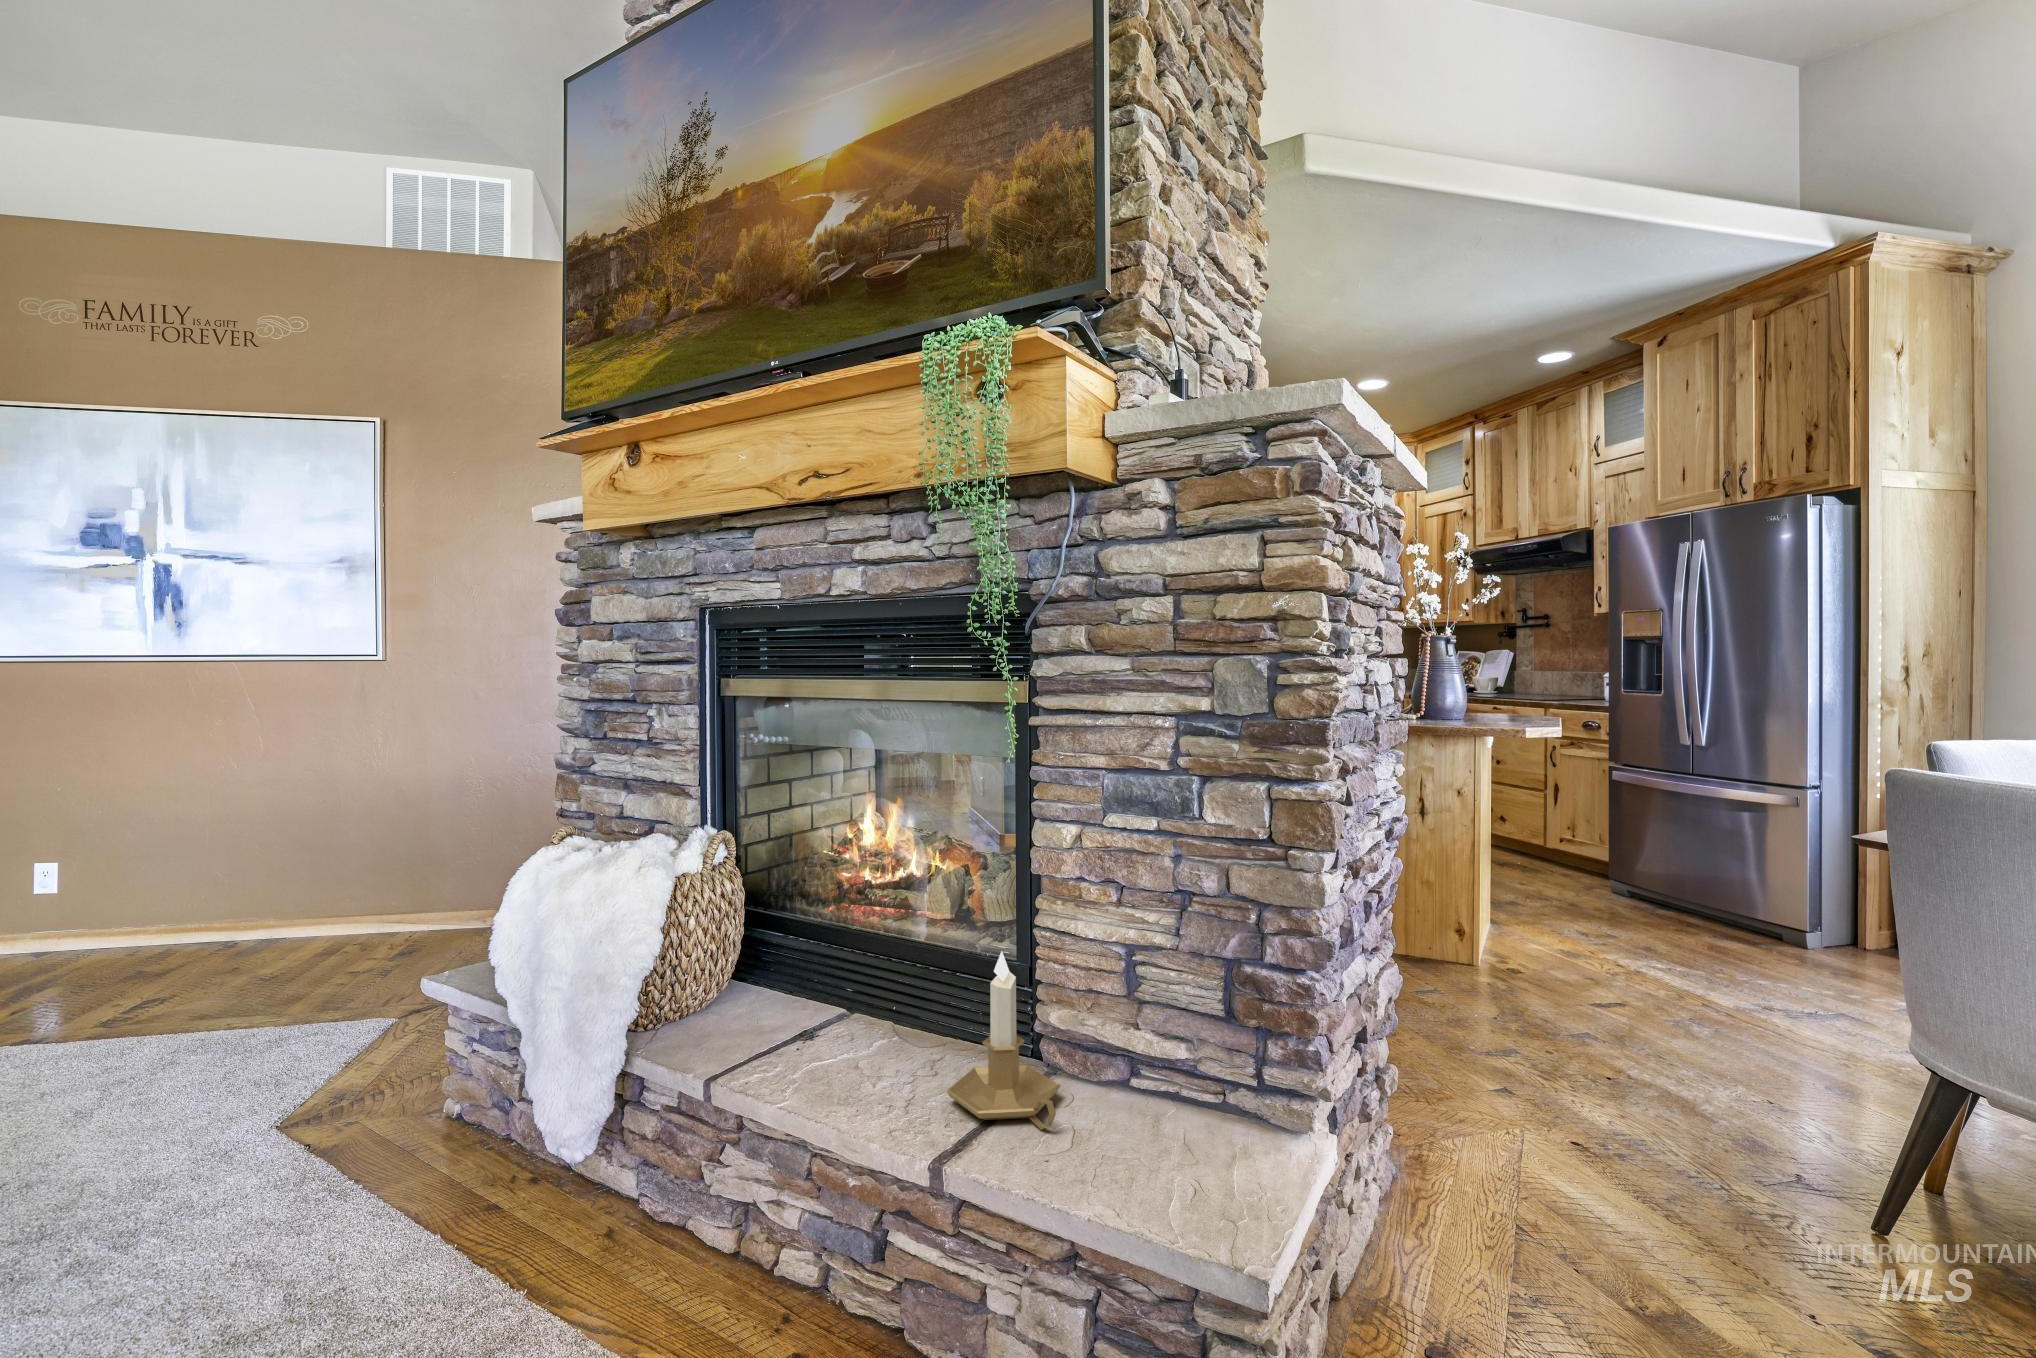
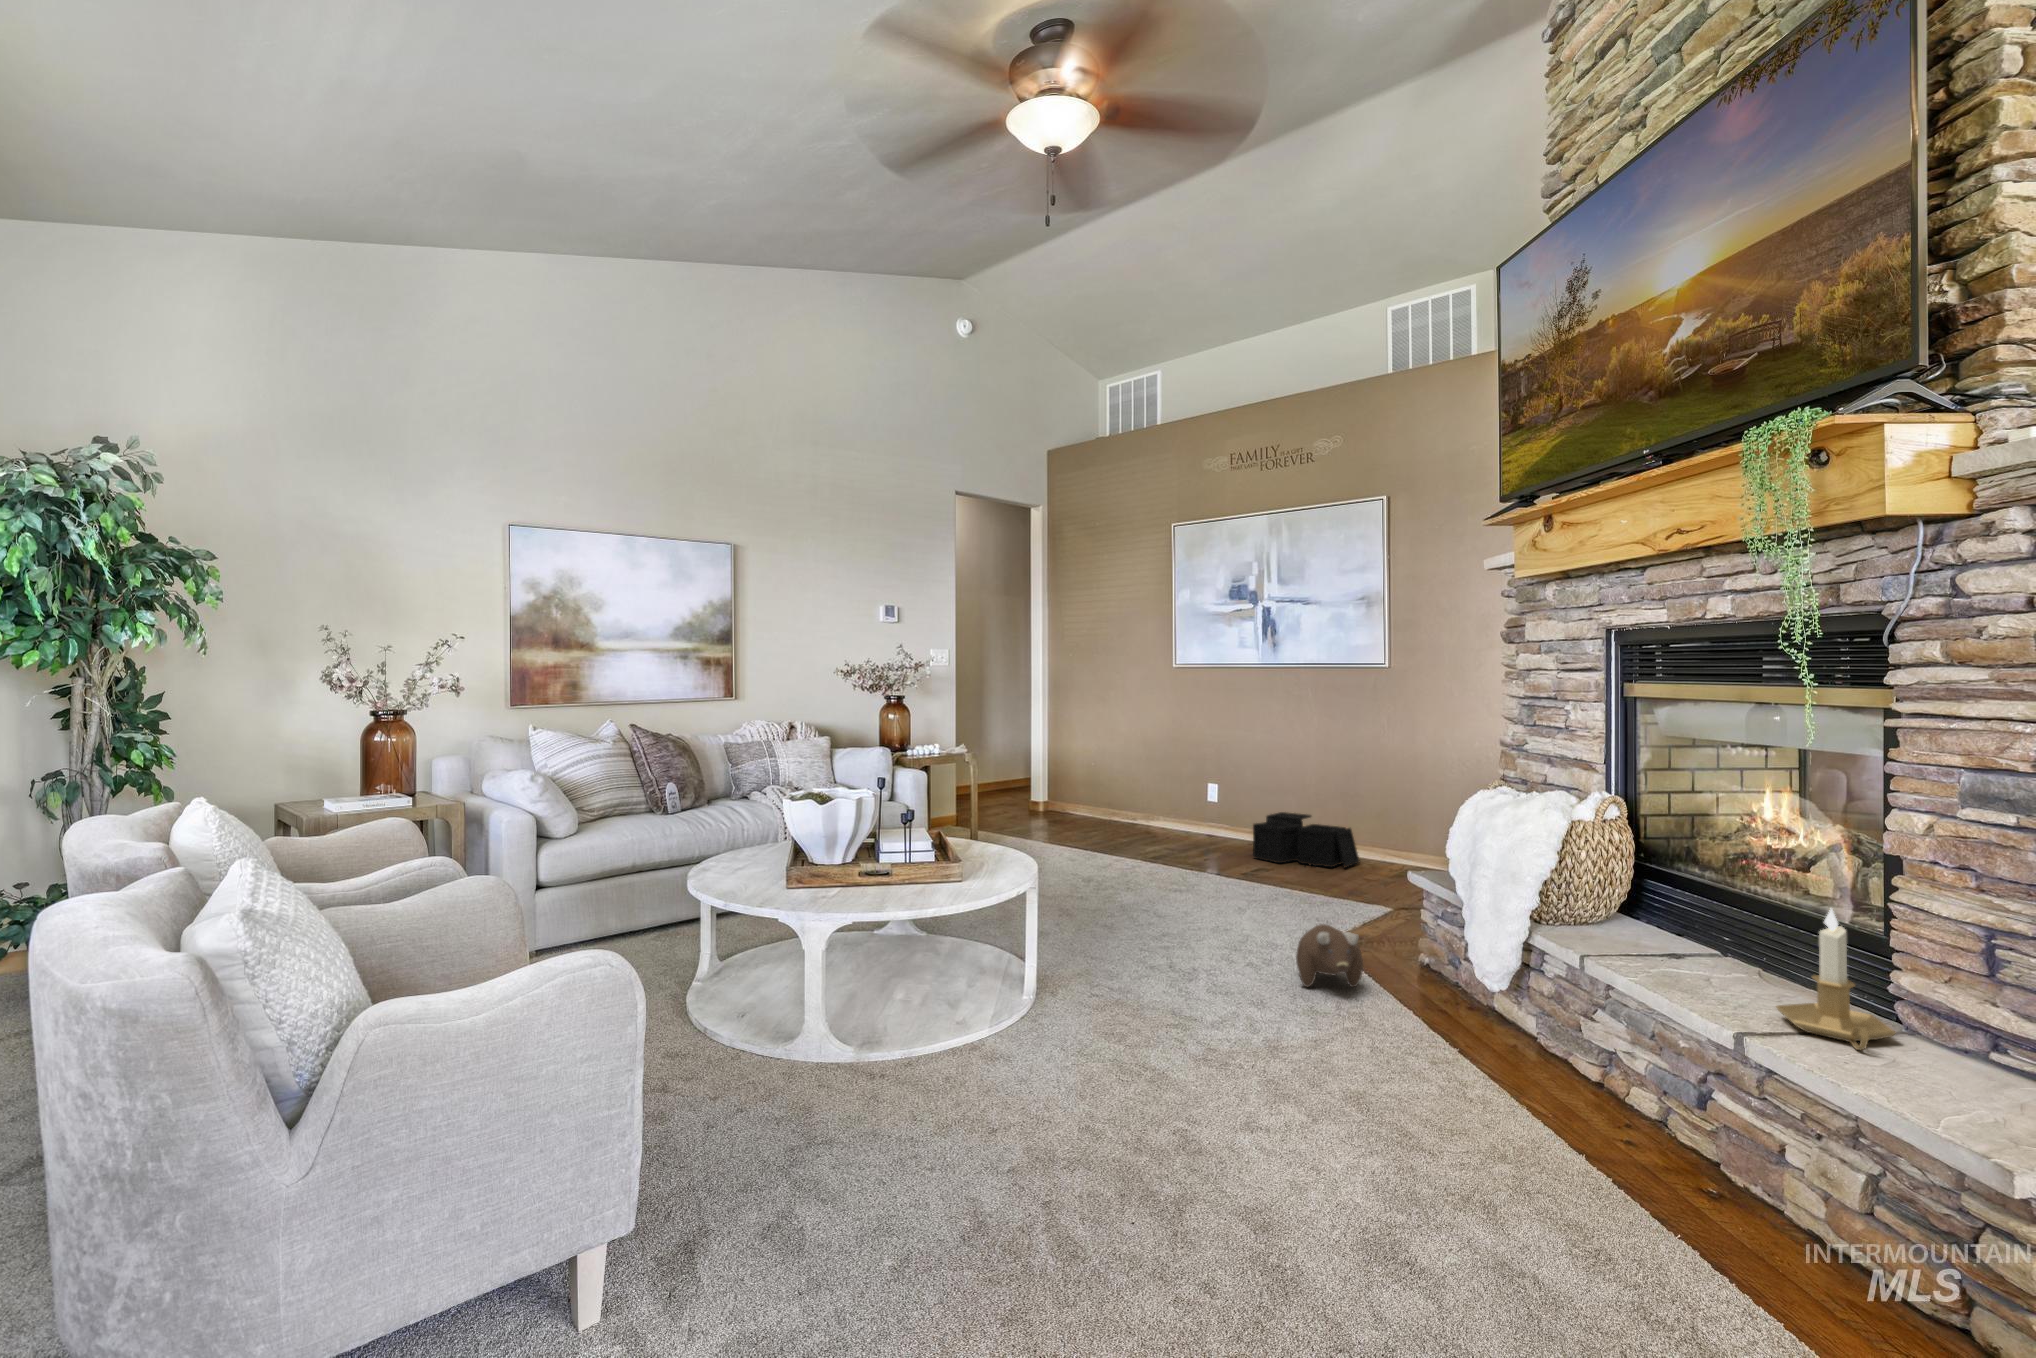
storage bin: none [121,888,334,983] -> present [1253,812,1359,867]
plush toy: none [180,1131,330,1276] -> present [1296,924,1363,987]

